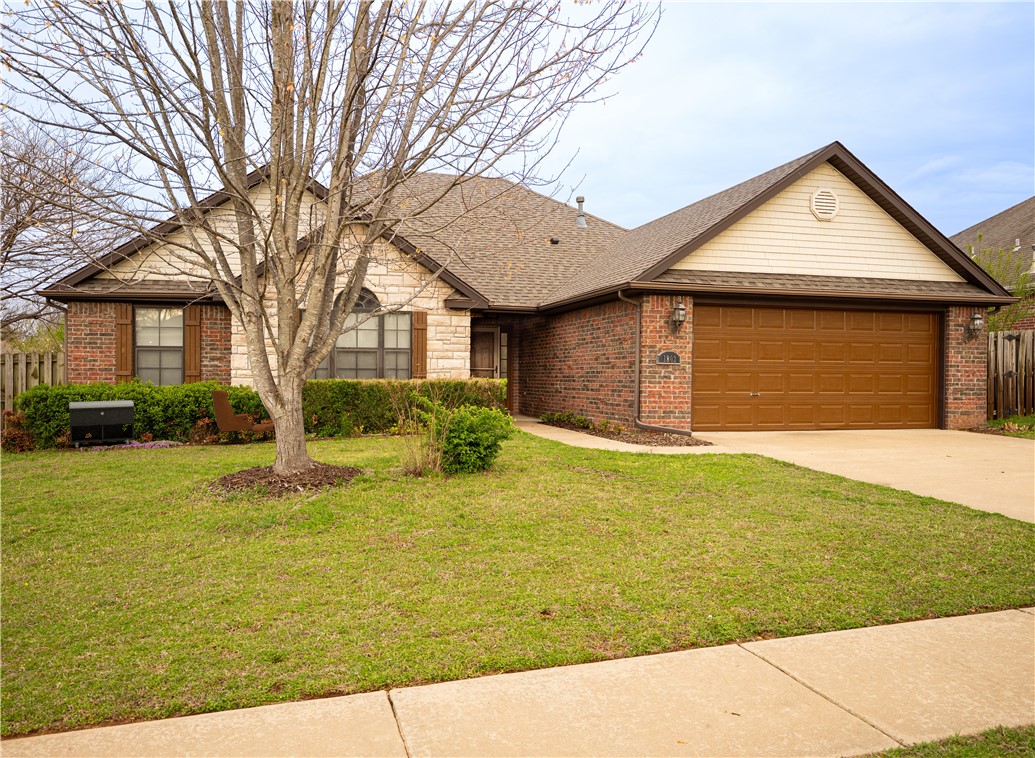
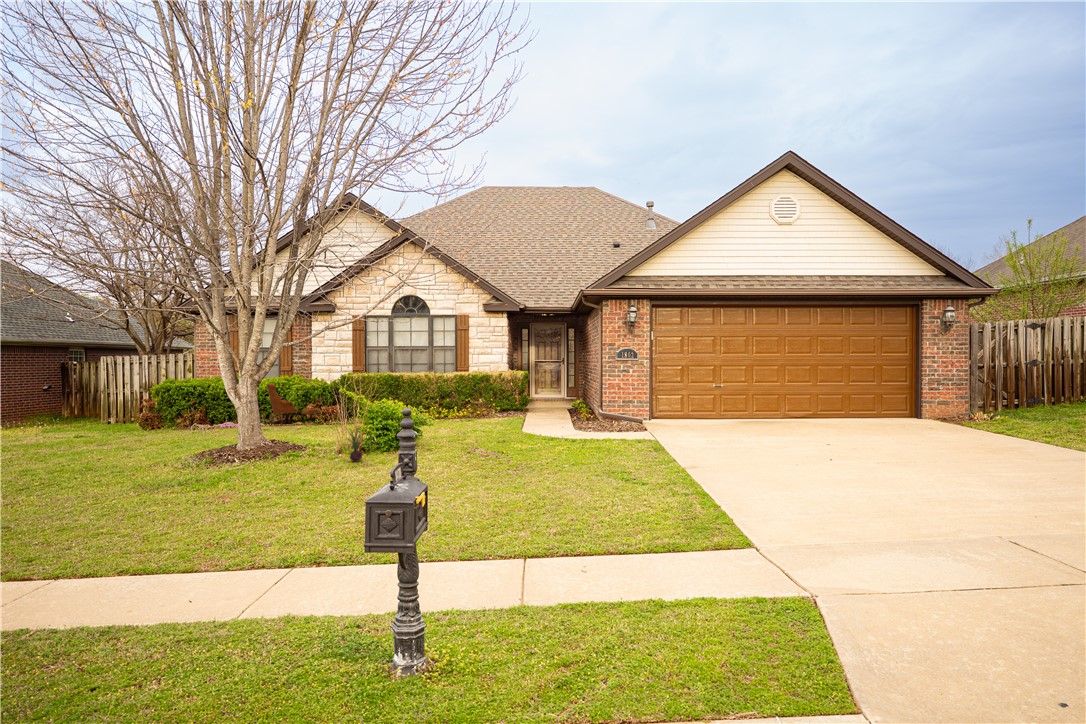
storage bench: present [69,400,134,447] -> none [178,391,227,424]
decorative plant: none [438,443,487,488] -> present [348,429,362,462]

